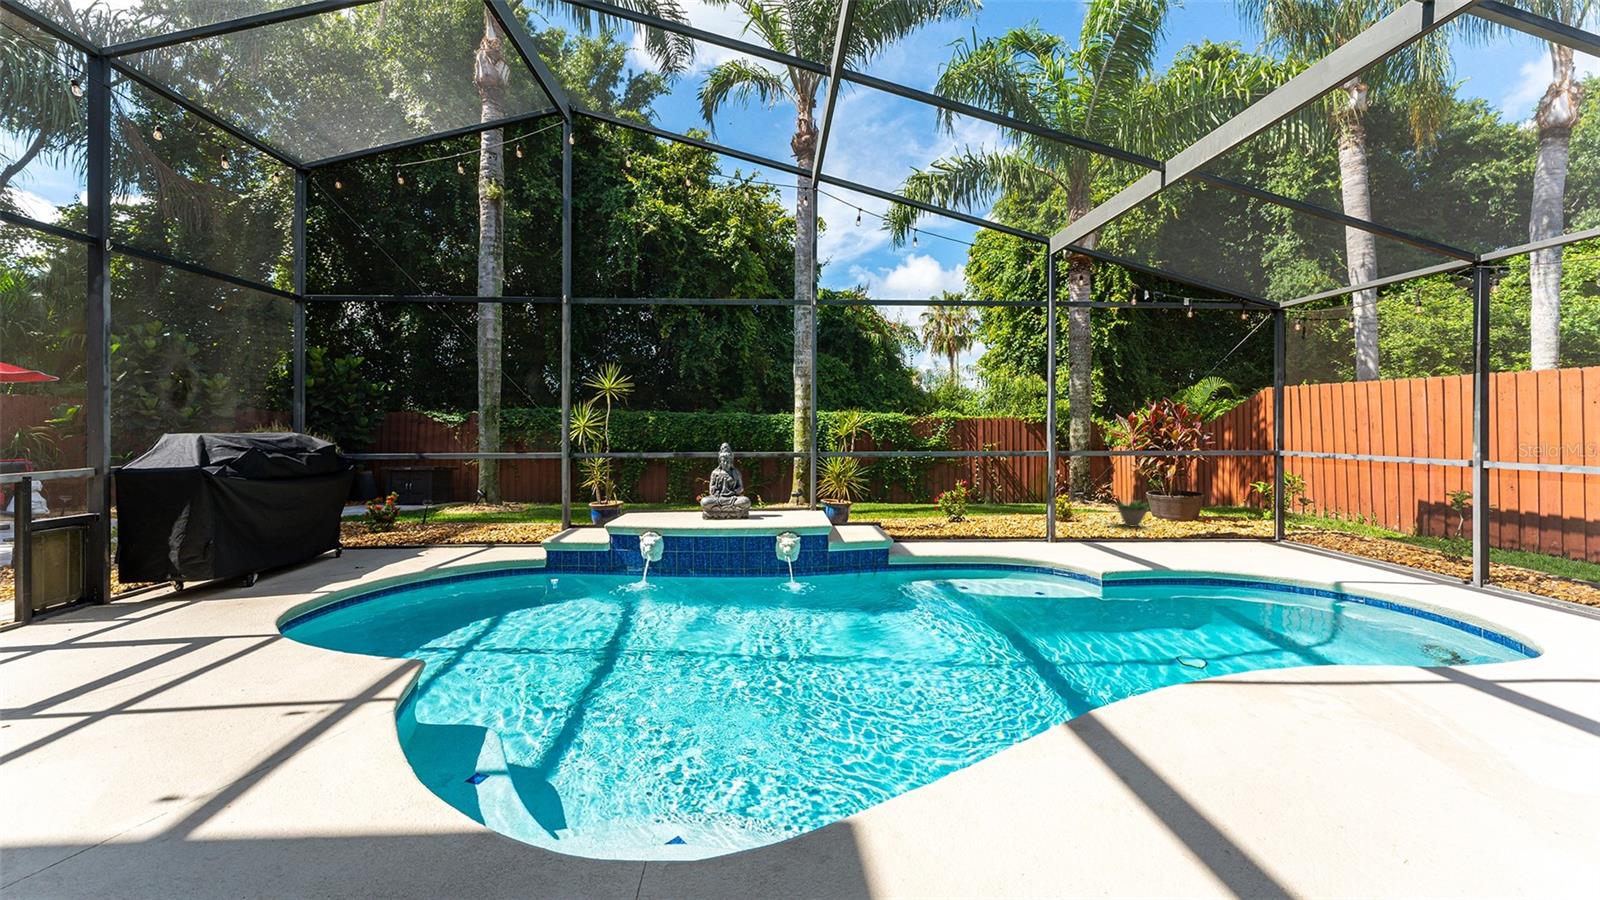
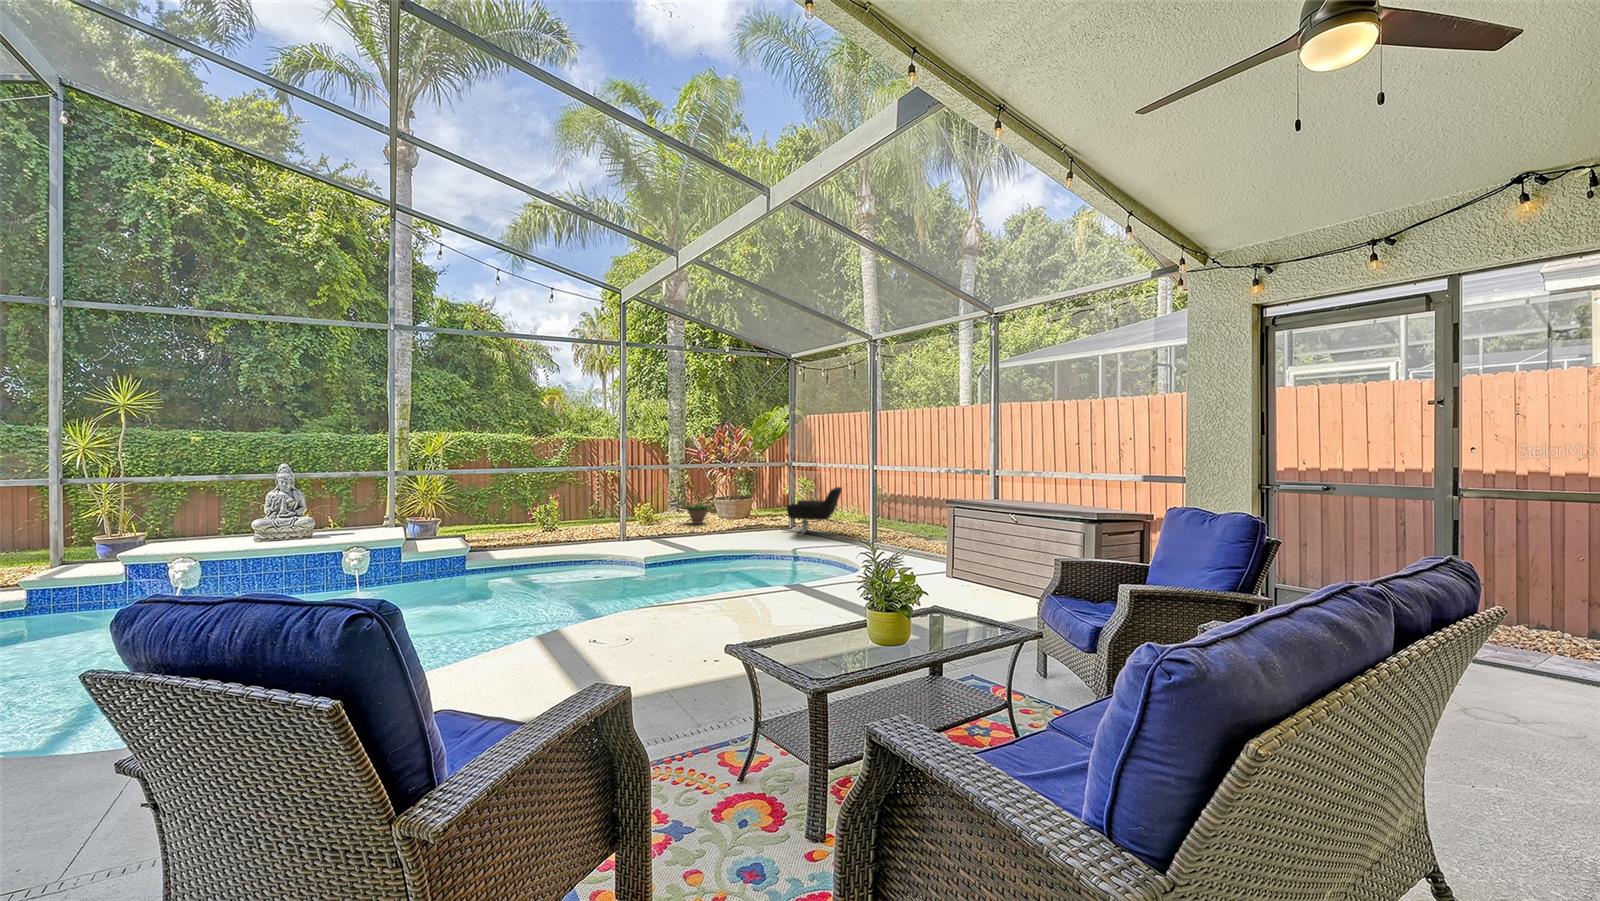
lounge chair: none [1270,491,1379,557] -> present [786,487,842,535]

